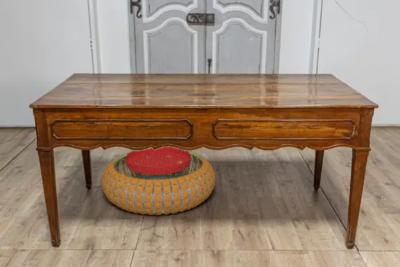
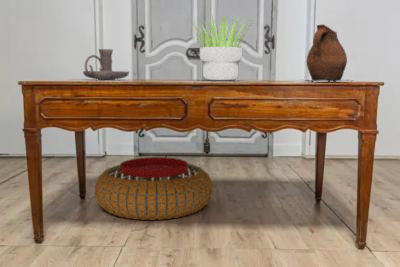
potted plant: none [187,26,259,92] -> present [193,16,252,81]
ceramic pitcher: none [301,44,351,100] -> present [306,24,347,82]
candle holder: none [88,57,133,88] -> present [83,49,129,80]

